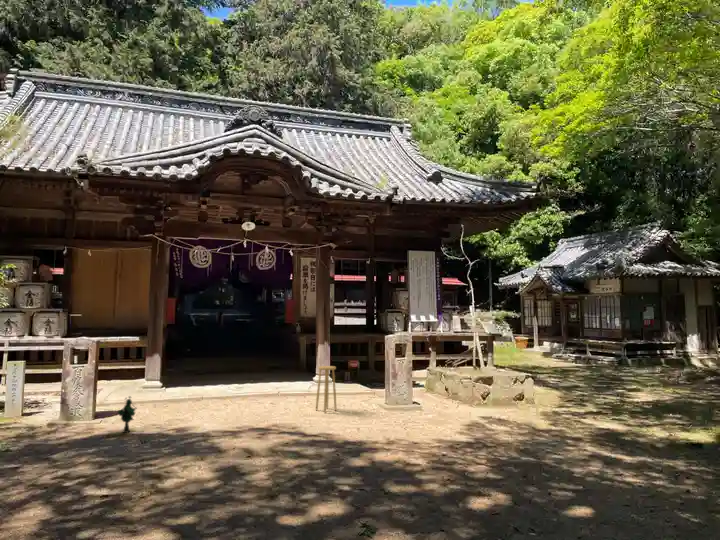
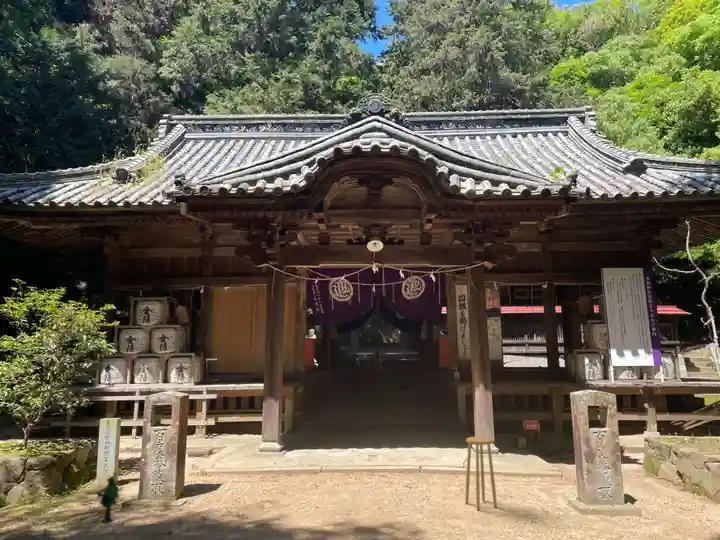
decorative plant: present [118,397,136,433] -> present [95,473,123,522]

